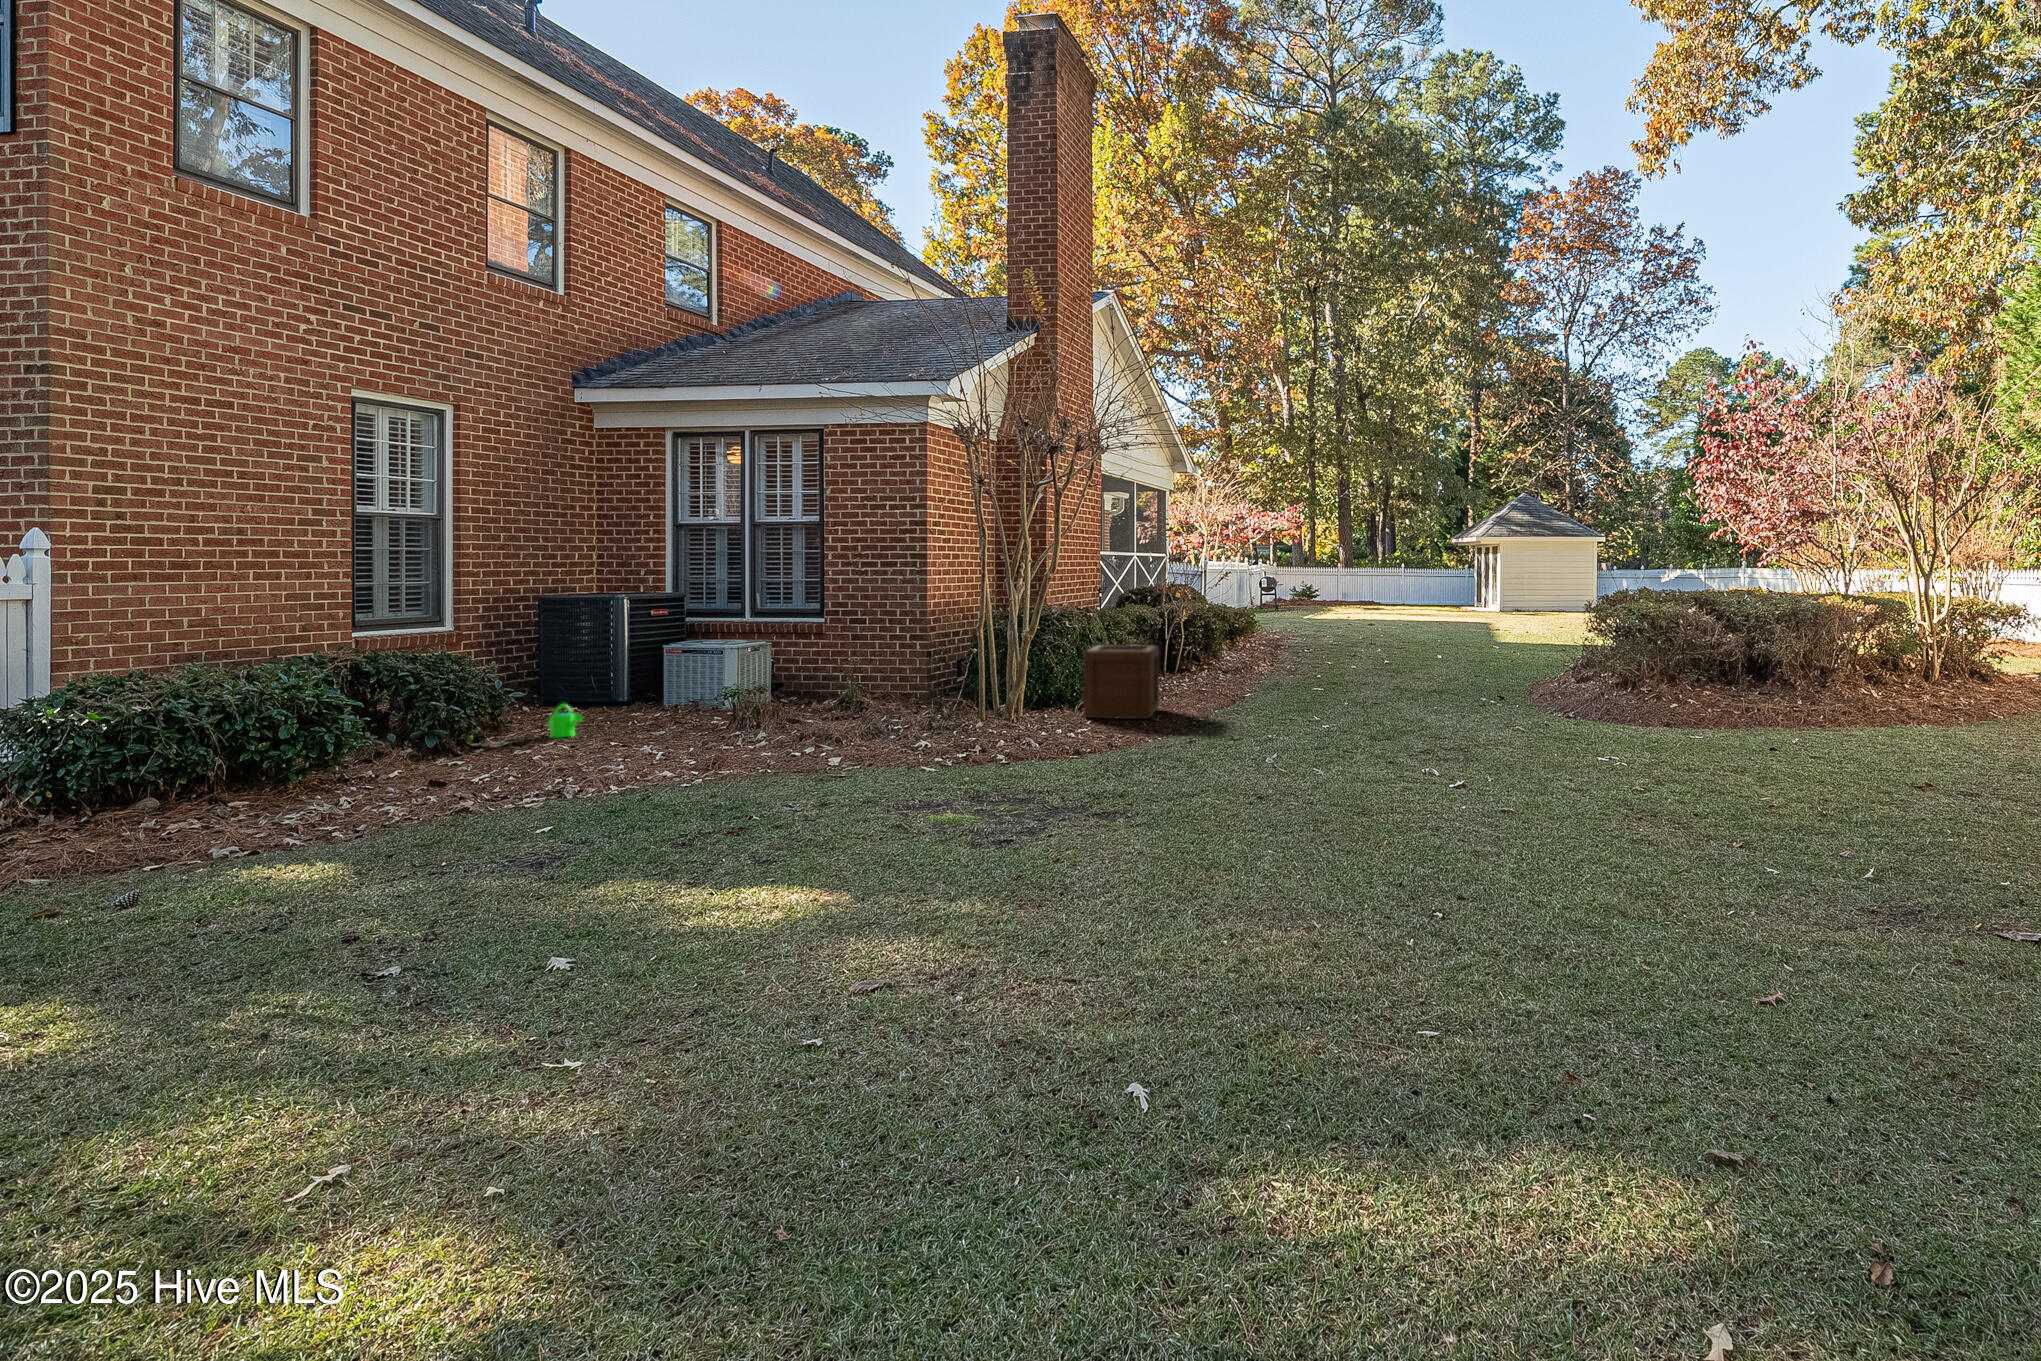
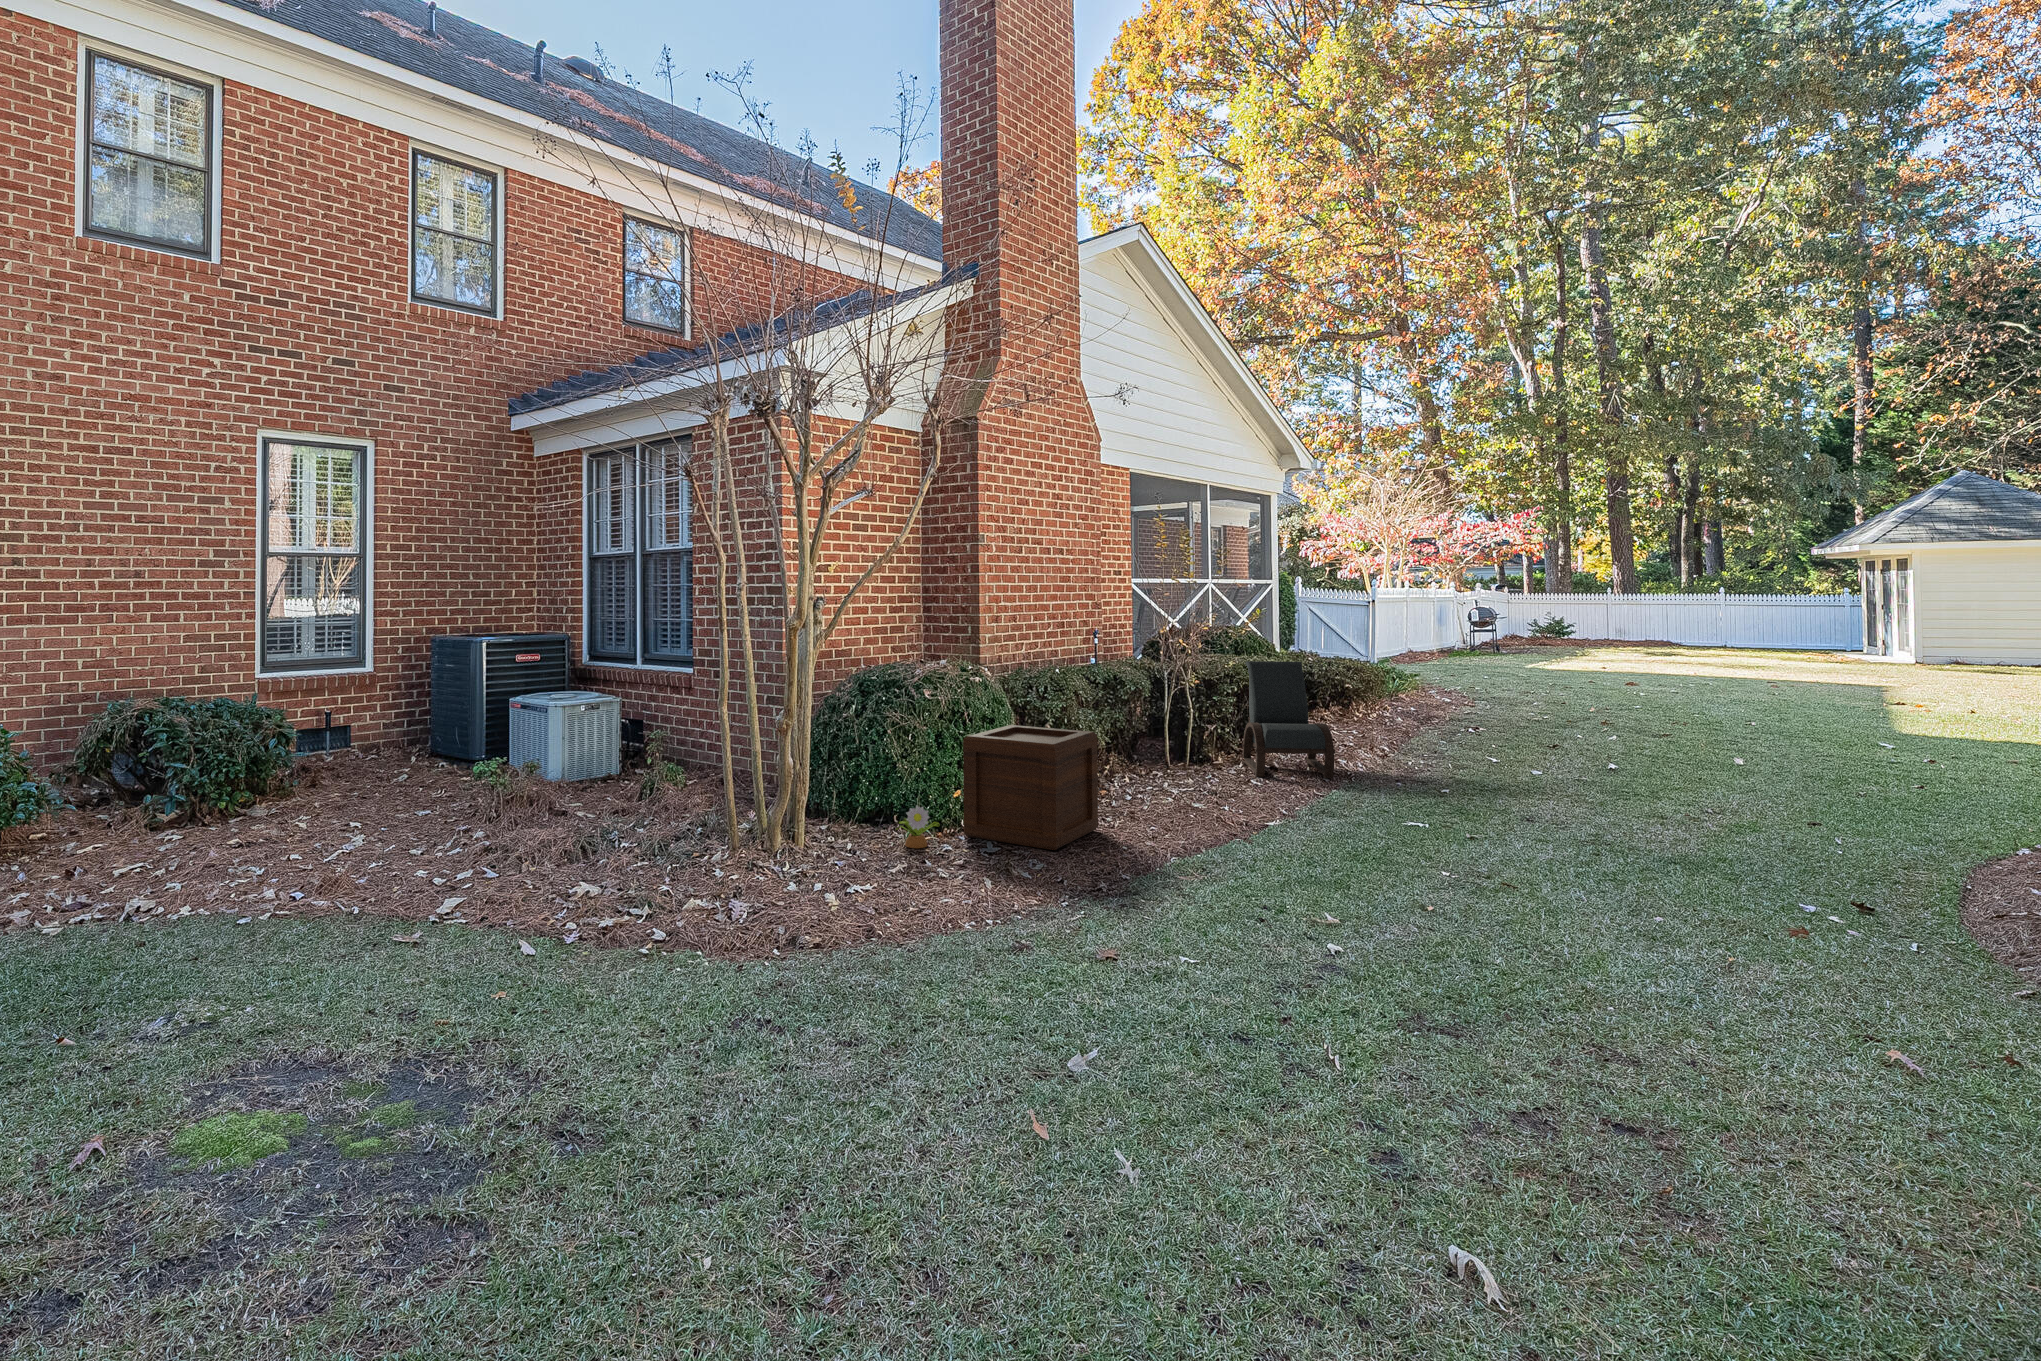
lounge chair: none [1197,605,1261,680] -> present [1242,661,1335,778]
decorative plant: none [1046,696,1076,725] -> present [896,805,939,848]
watering can: present [548,704,583,738] -> none [365,763,395,803]

